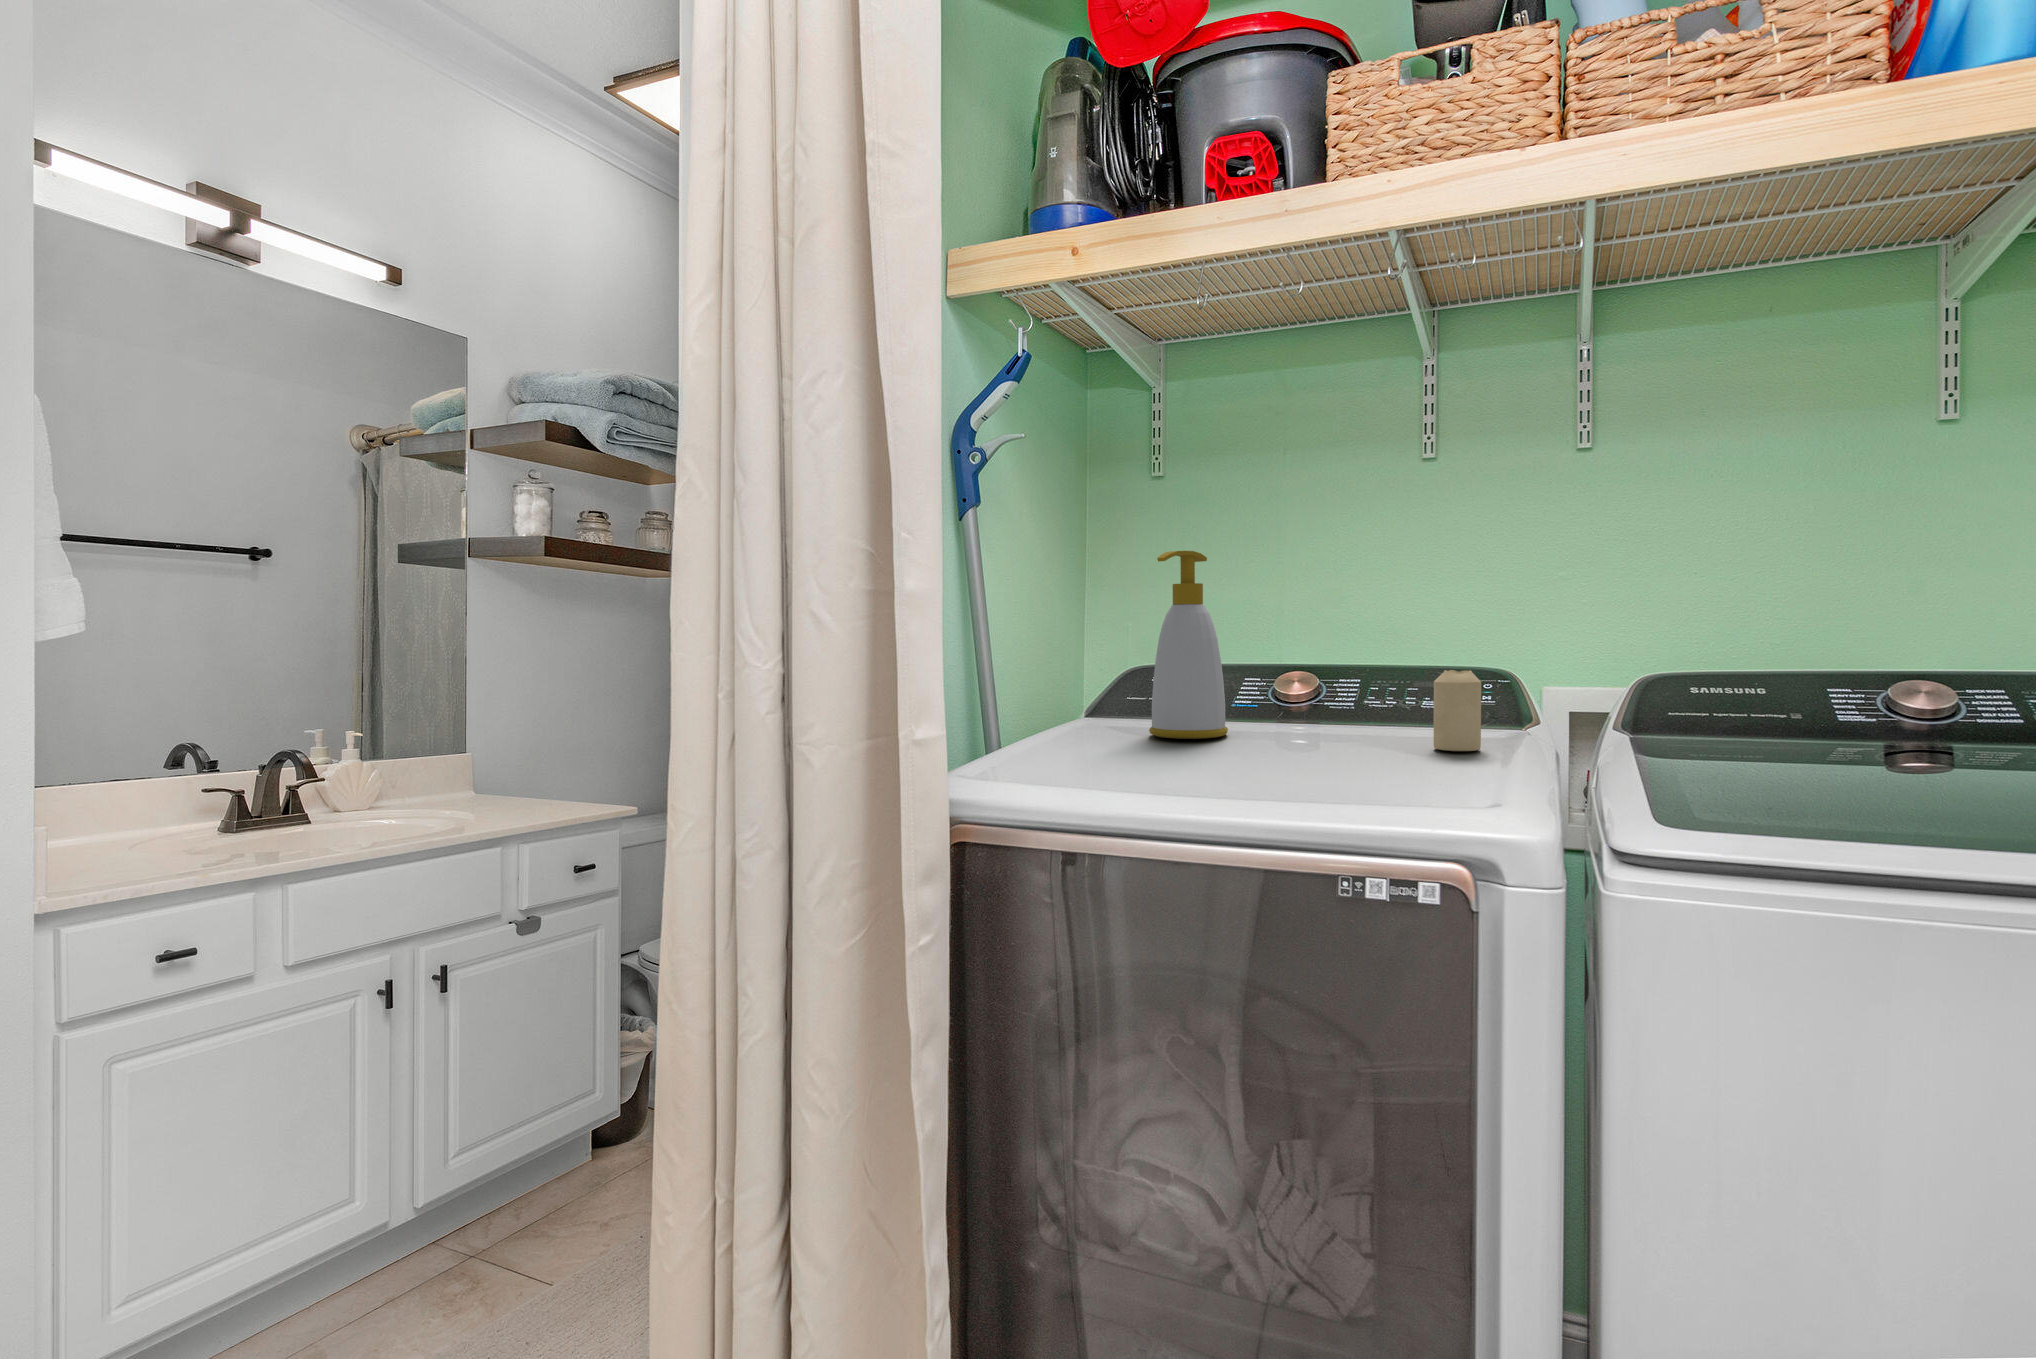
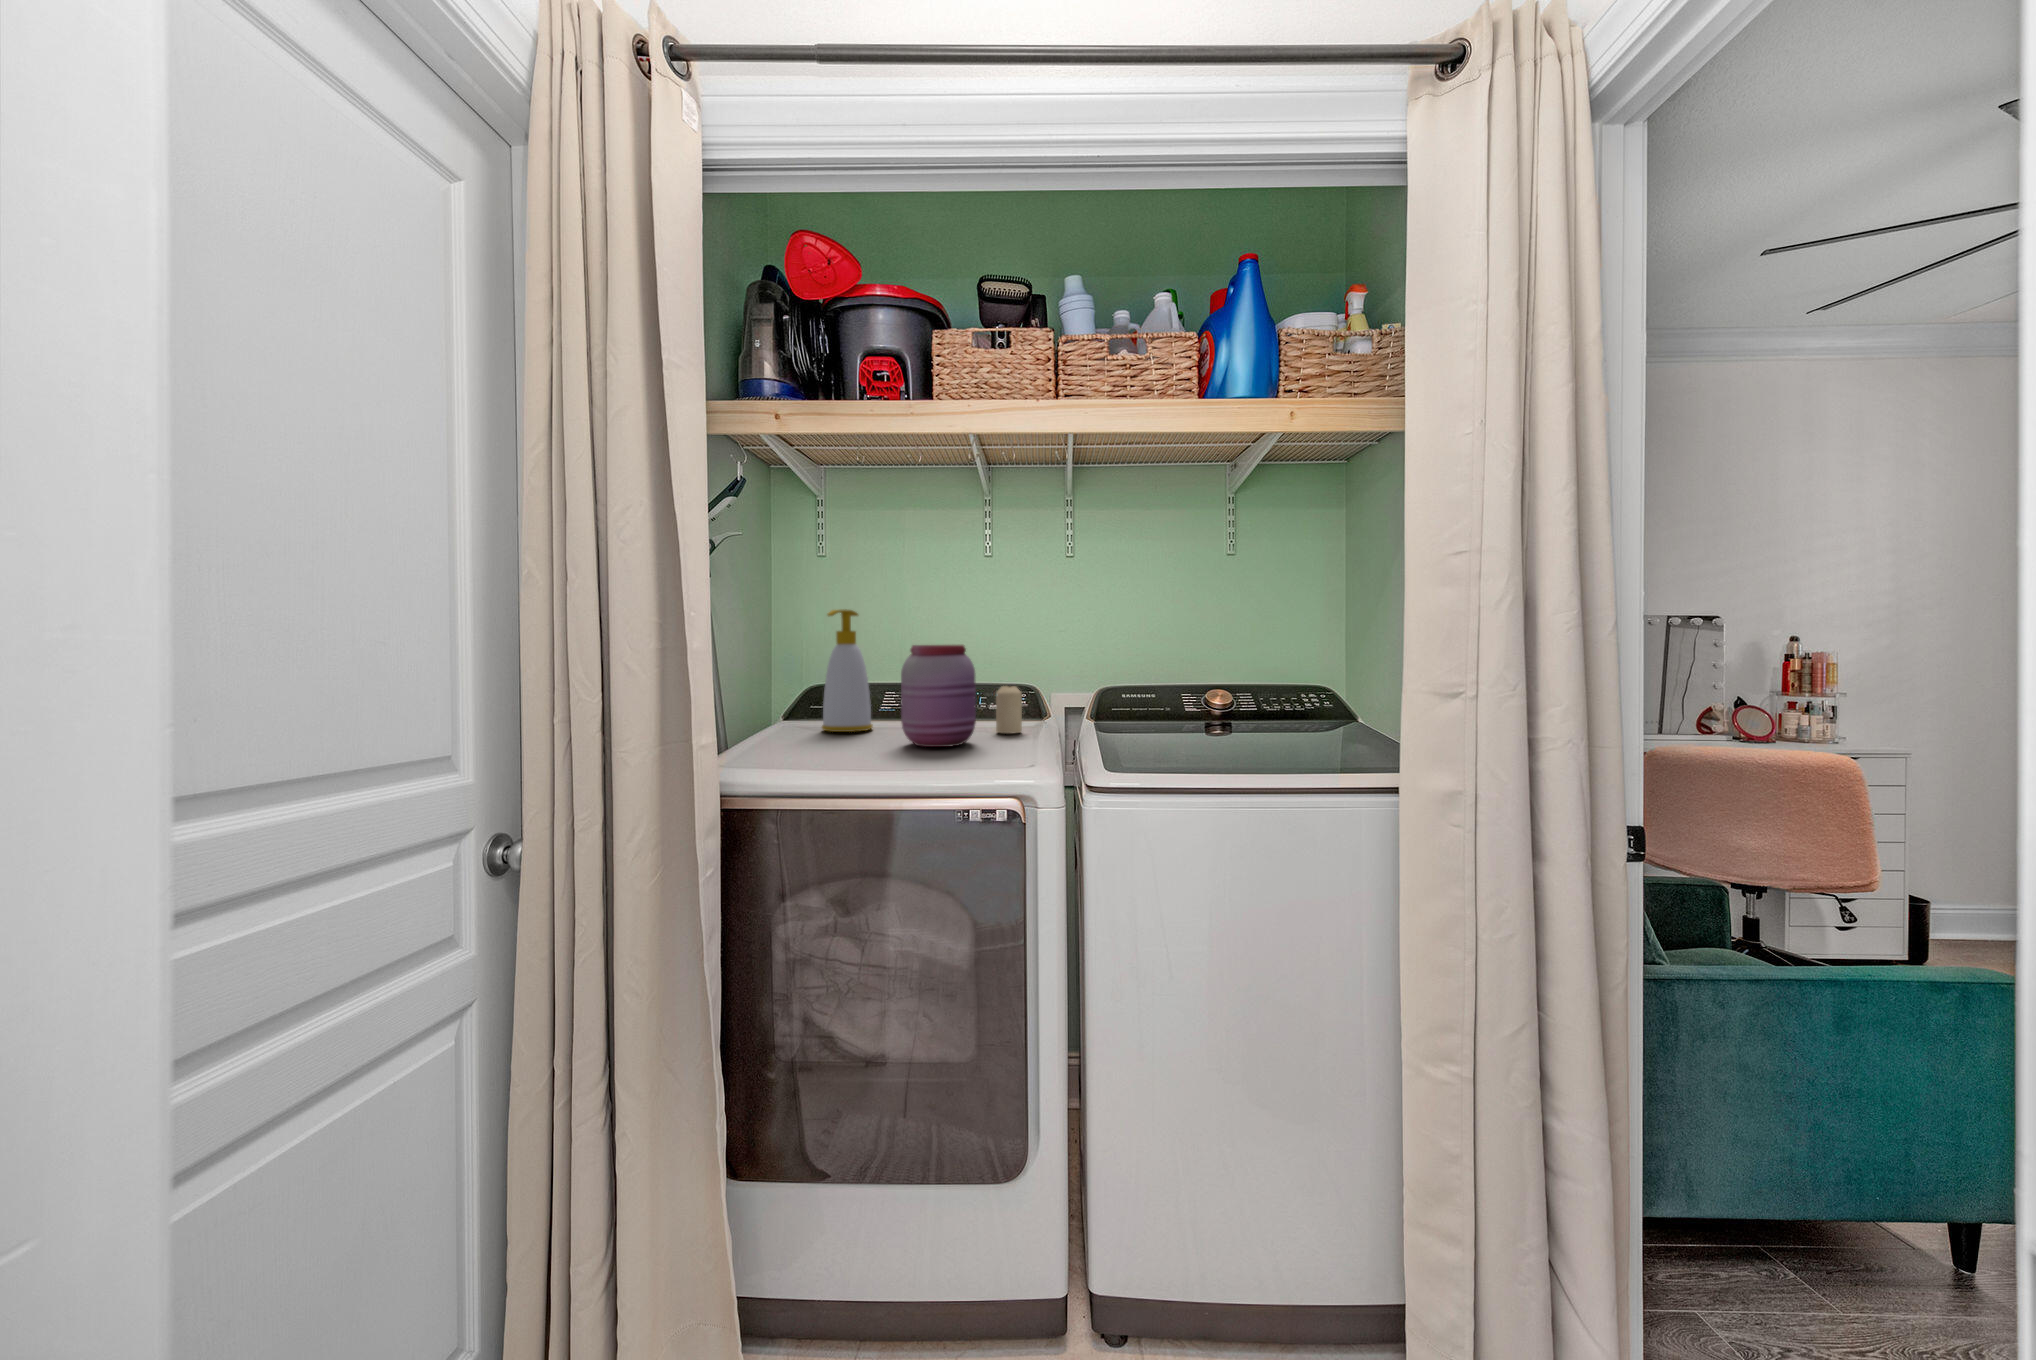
jar: none [1269,599,1399,773] -> present [901,645,976,747]

